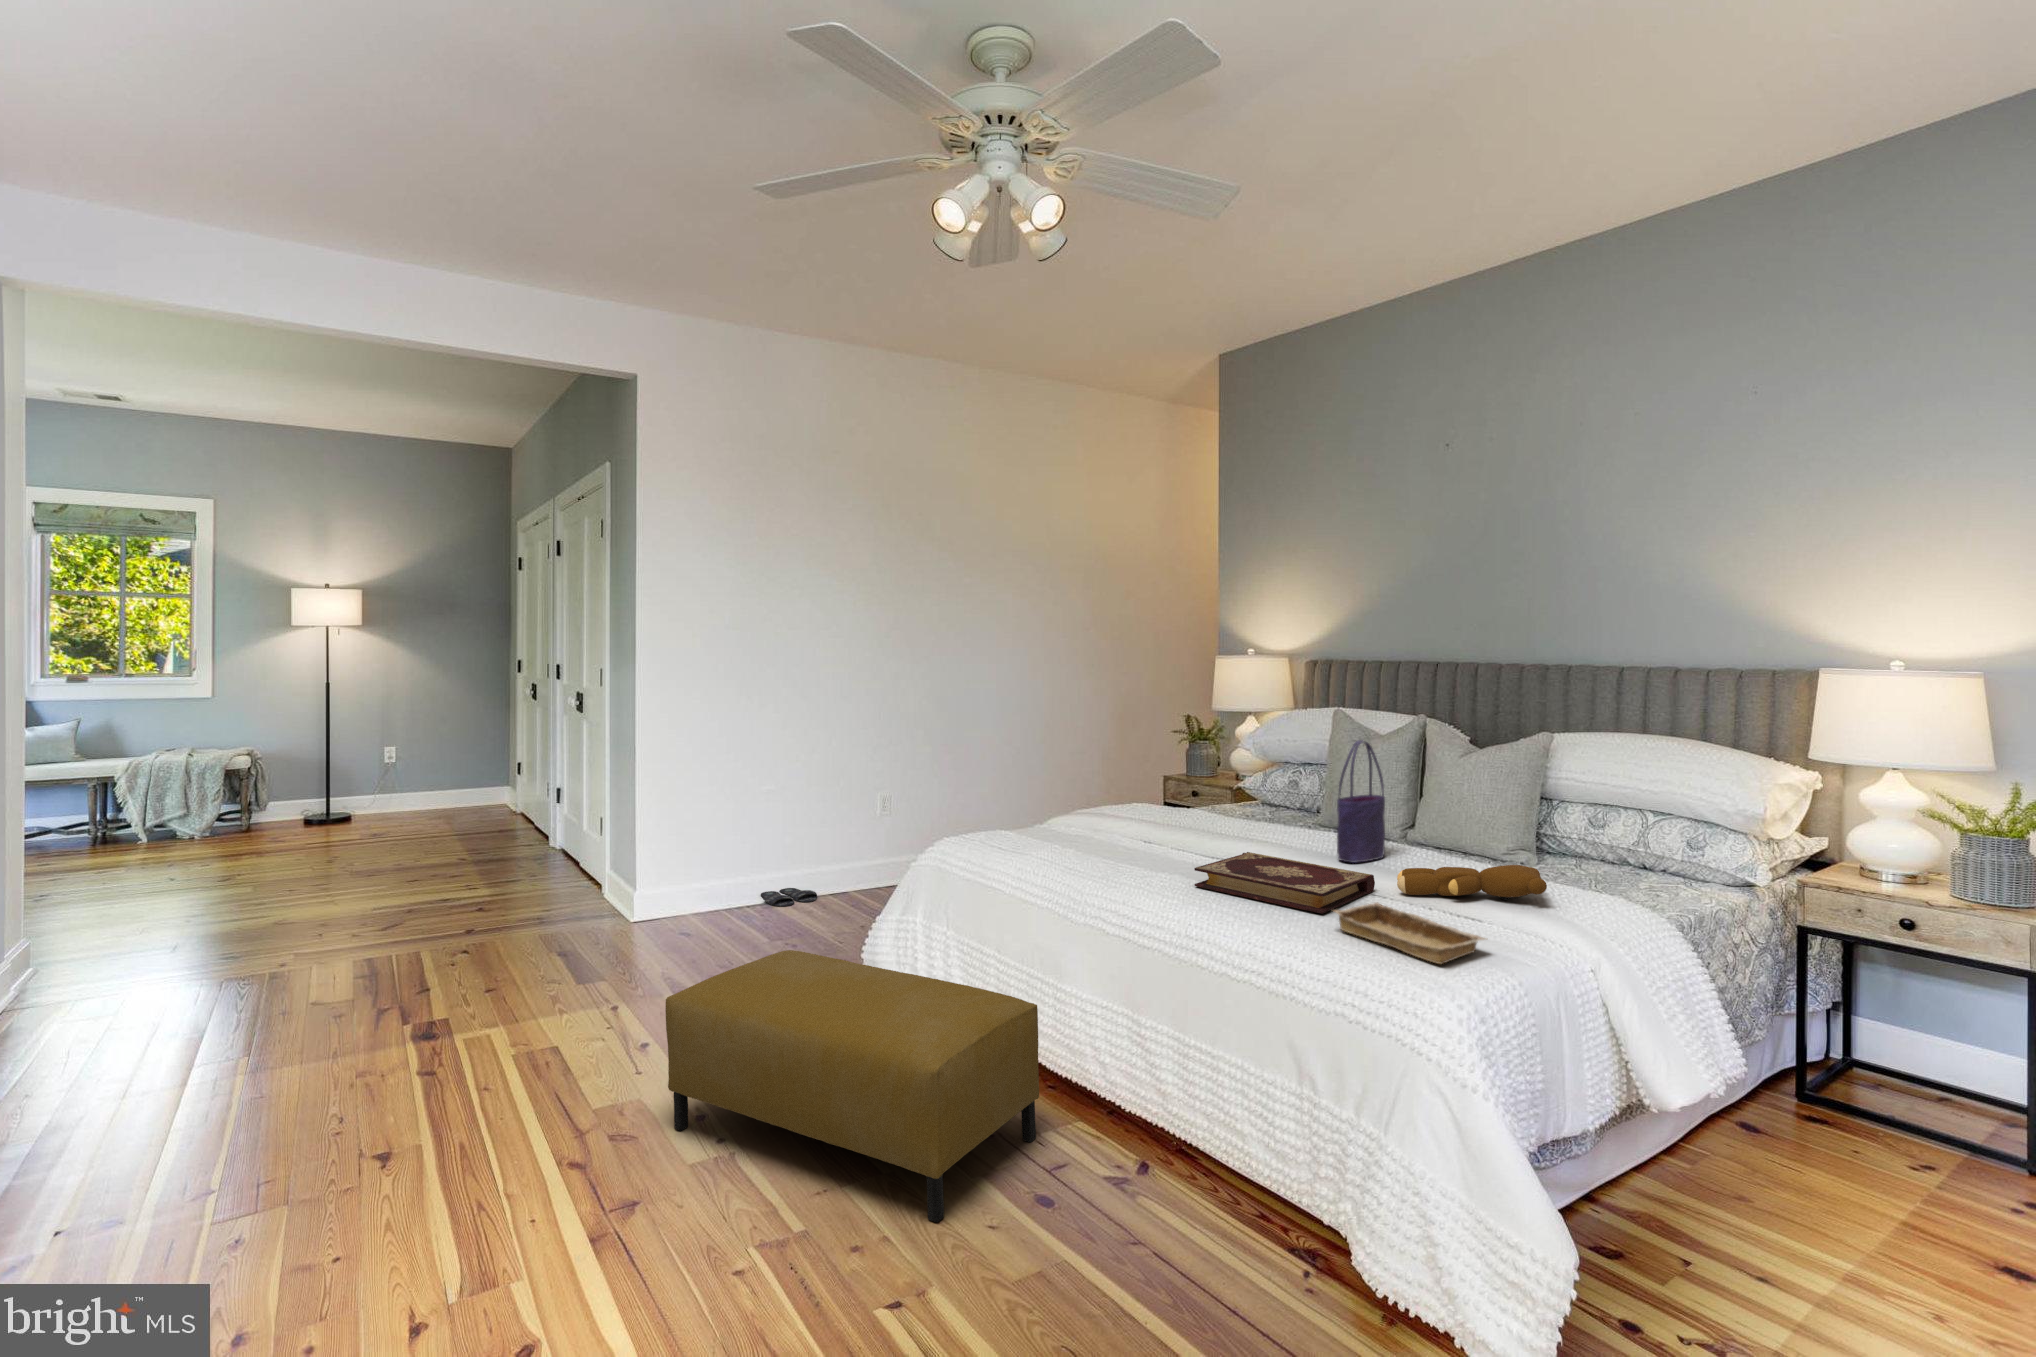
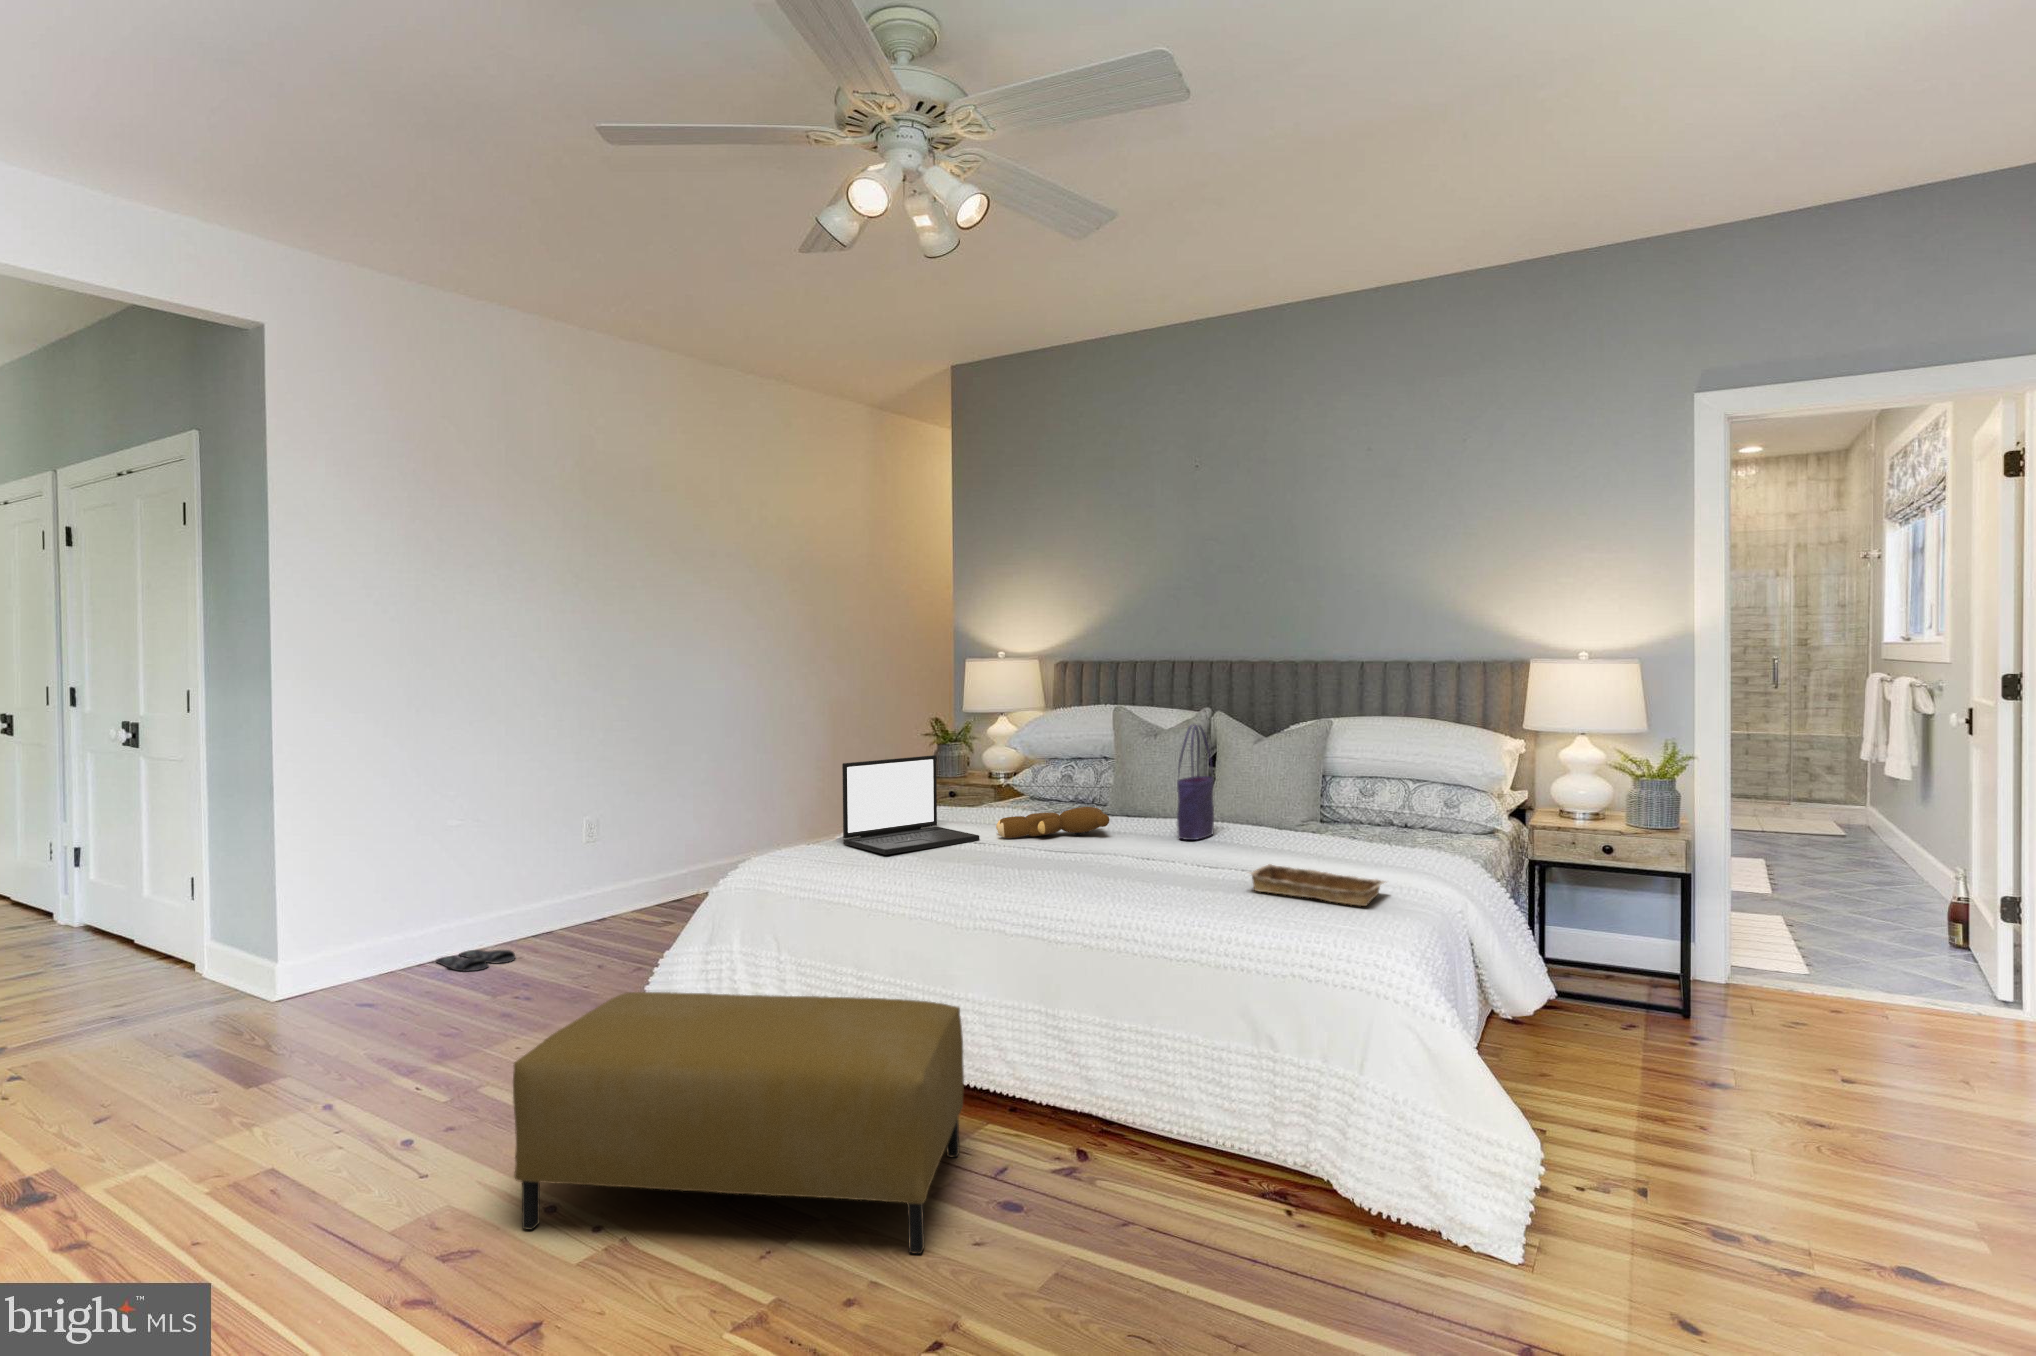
laptop: none [1015,755,1141,850] -> present [842,755,979,855]
book: present [1194,852,1375,914] -> none [1081,836,1240,880]
teddy bear: present [1397,865,1547,900] -> present [996,807,1109,838]

